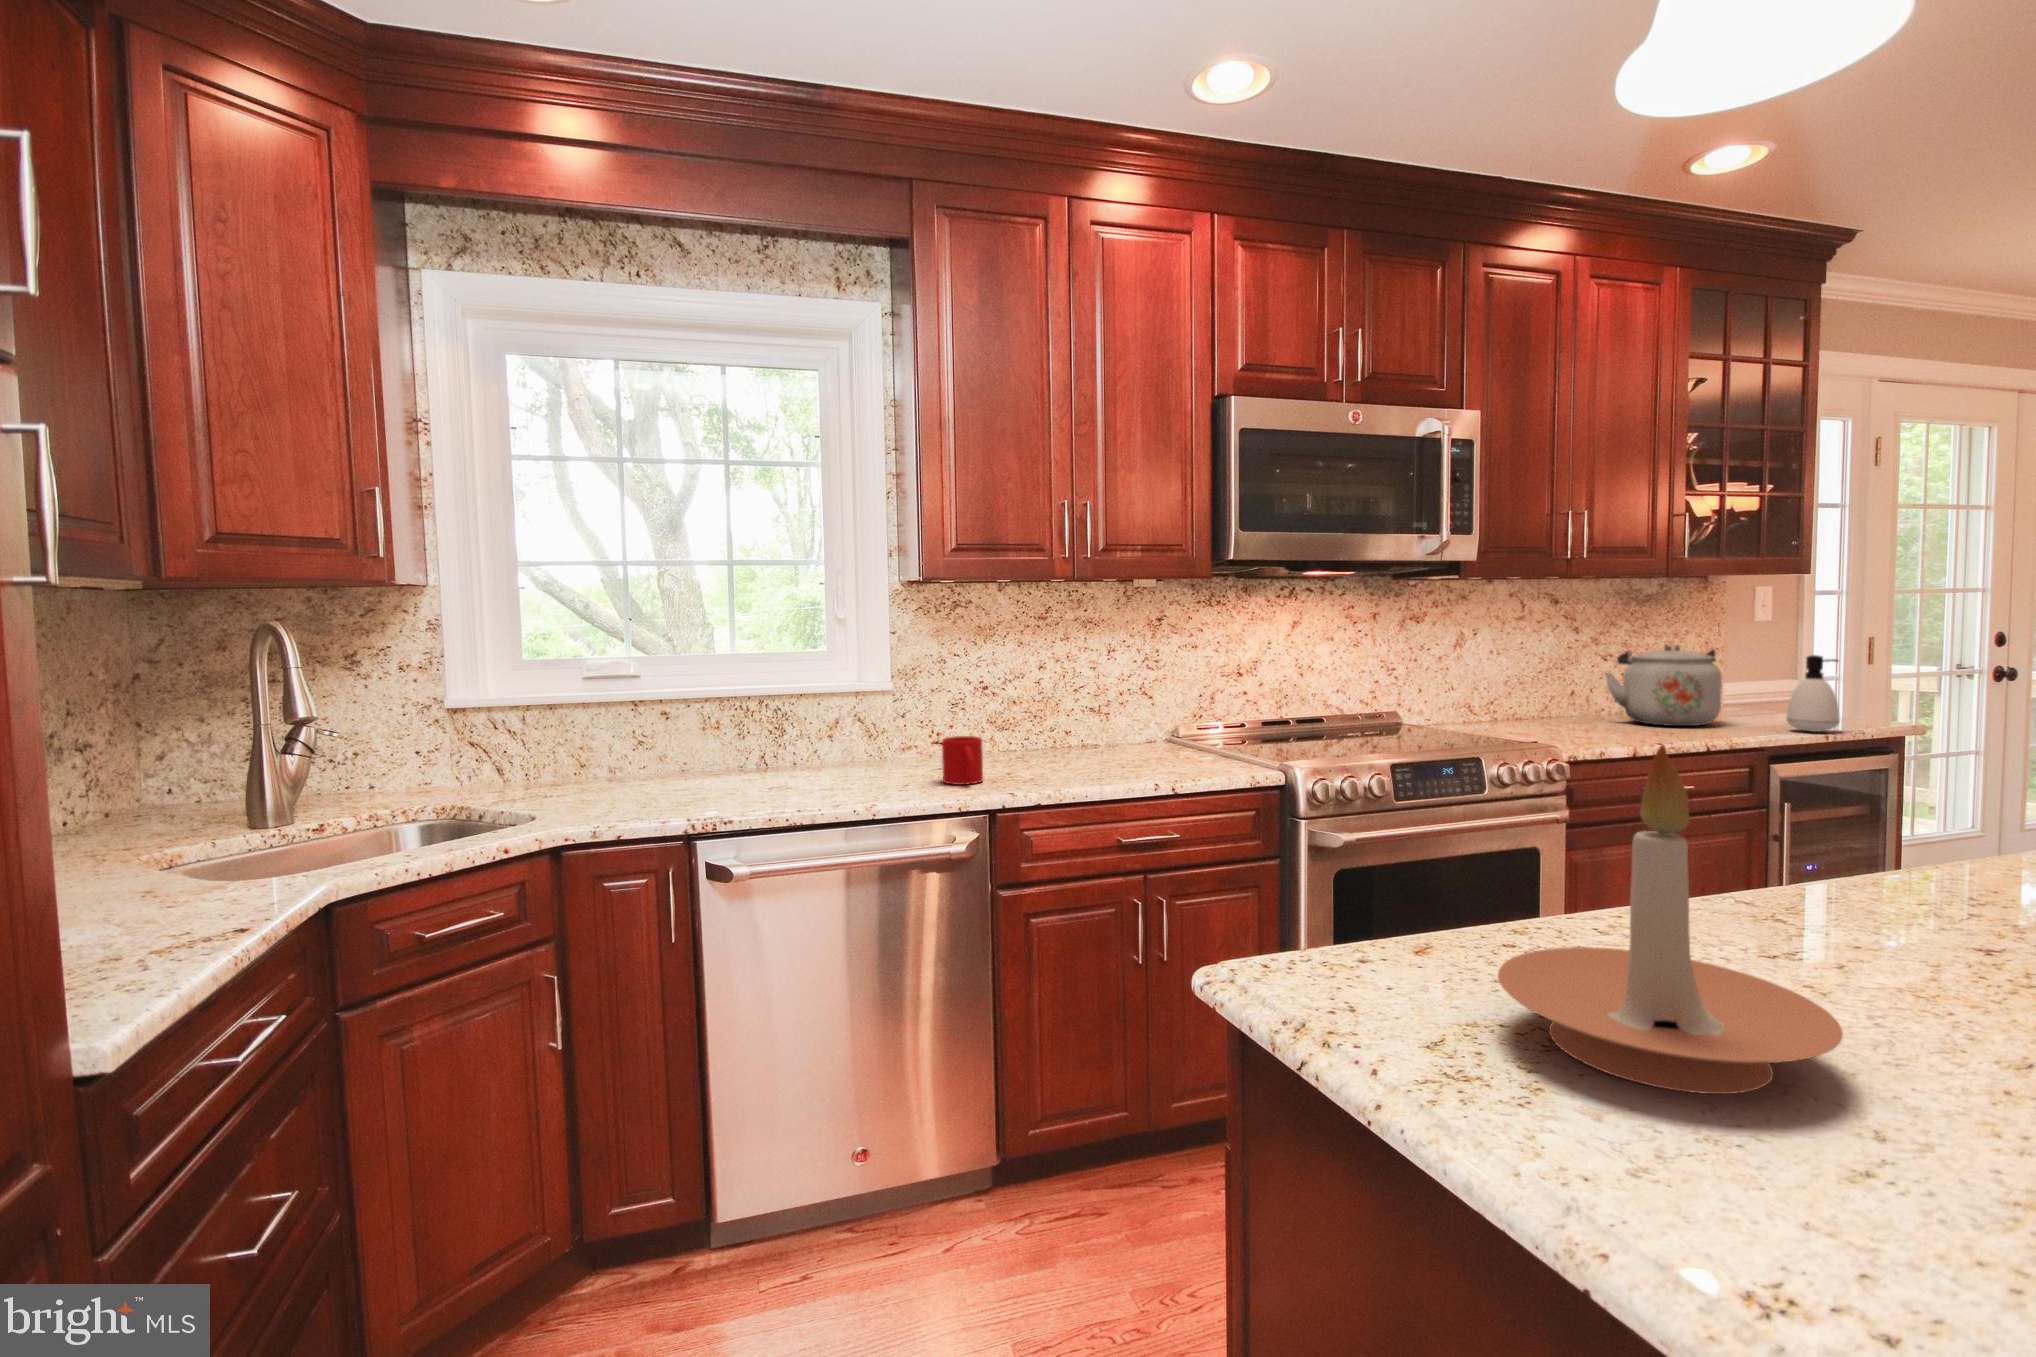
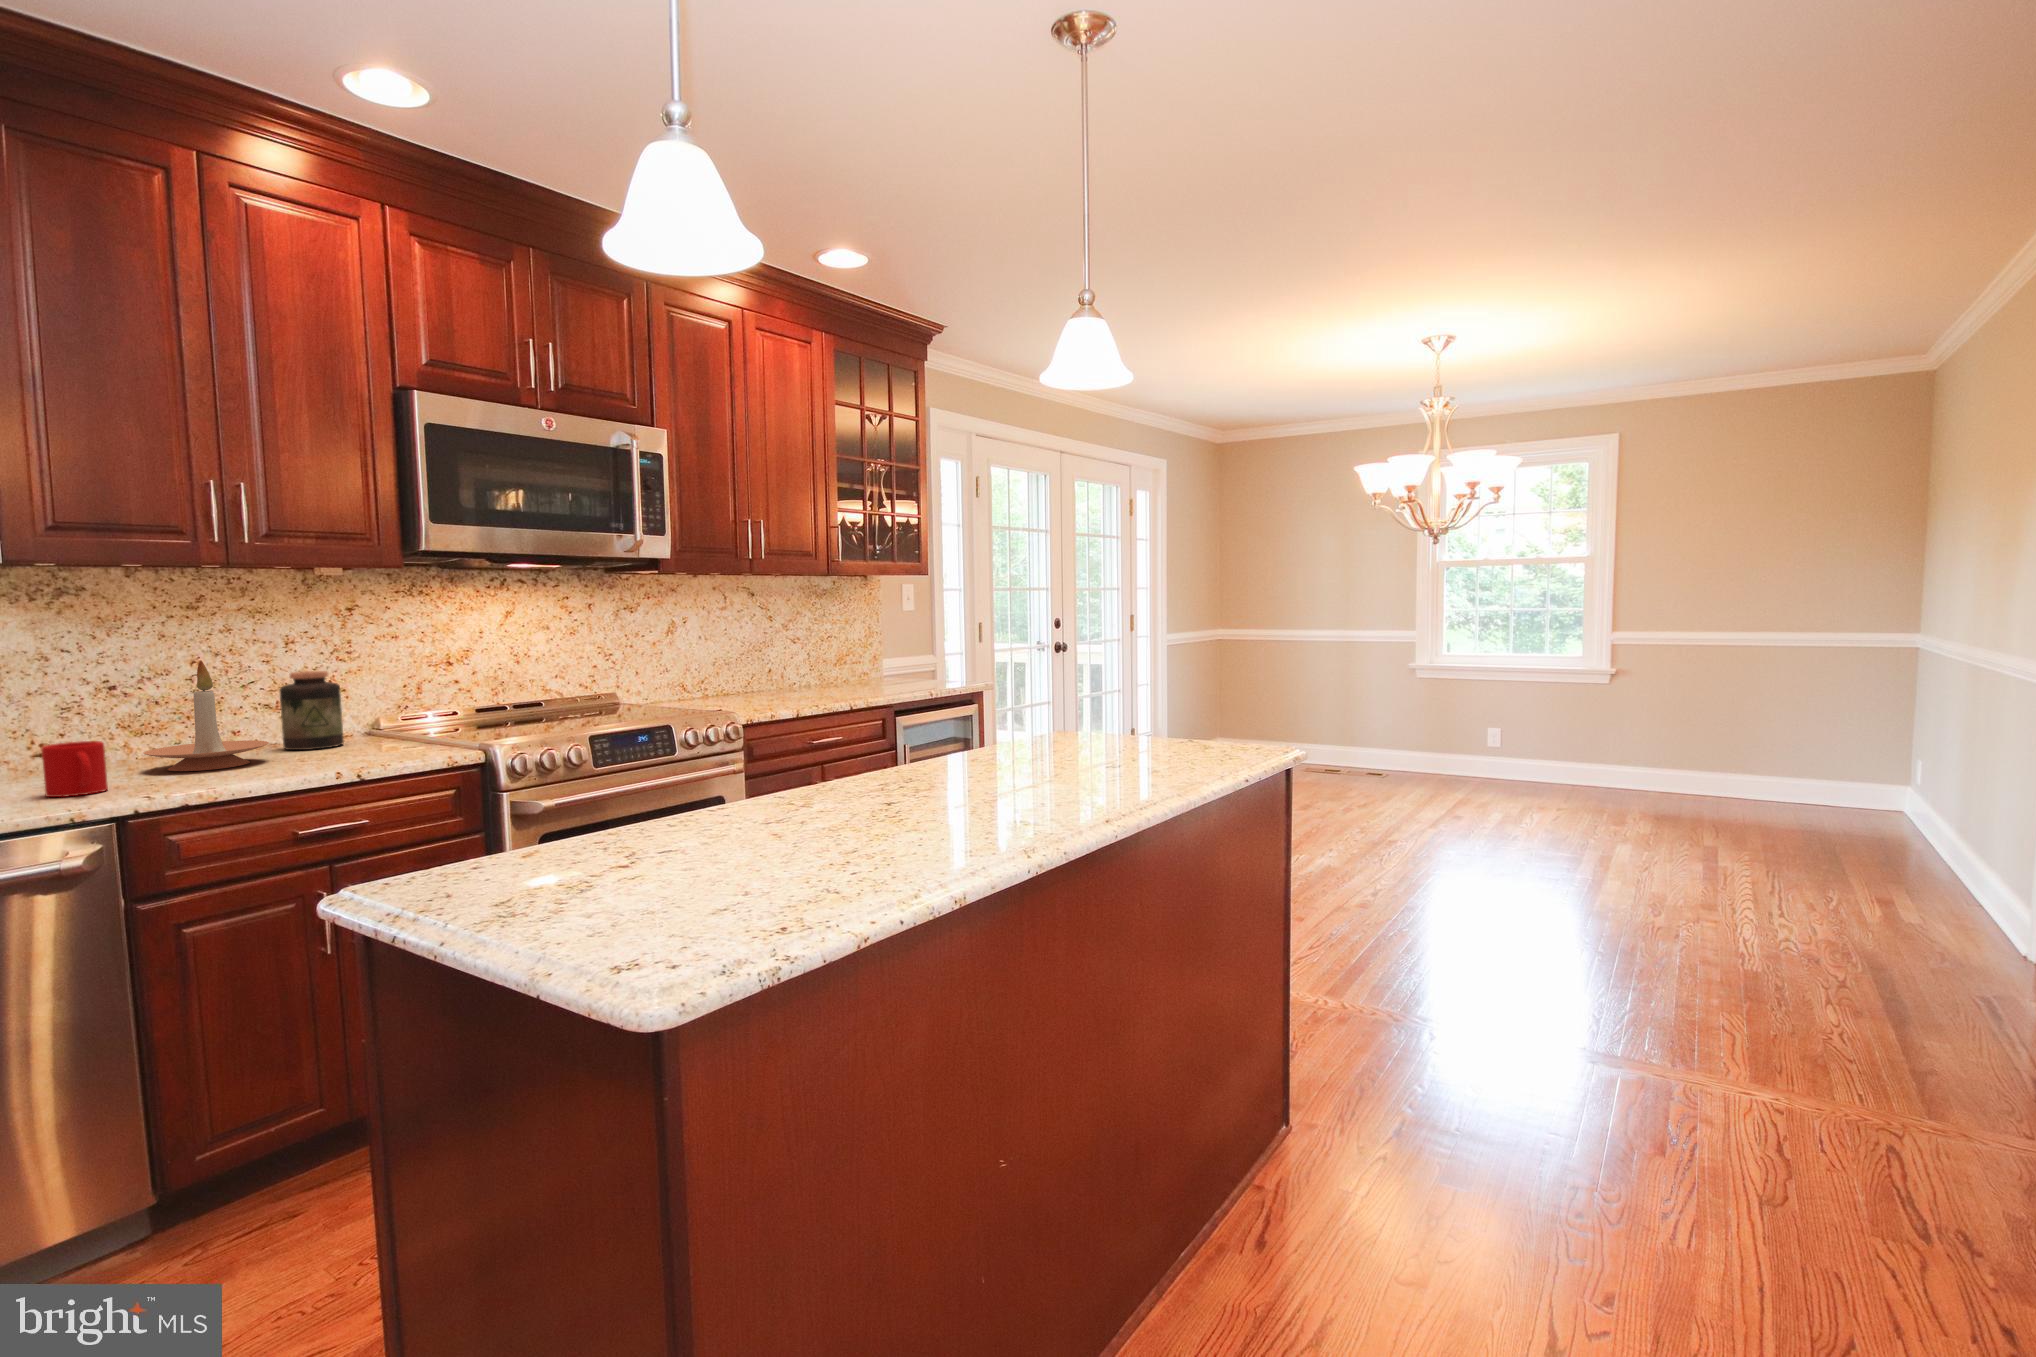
kettle: present [1606,644,1722,726] -> none [788,628,867,692]
soap dispenser: present [1787,655,1839,732] -> none [906,634,935,690]
jar: none [1103,678,1151,753] -> present [280,671,344,750]
candle holder: present [1498,745,1843,1094] -> present [144,660,269,771]

